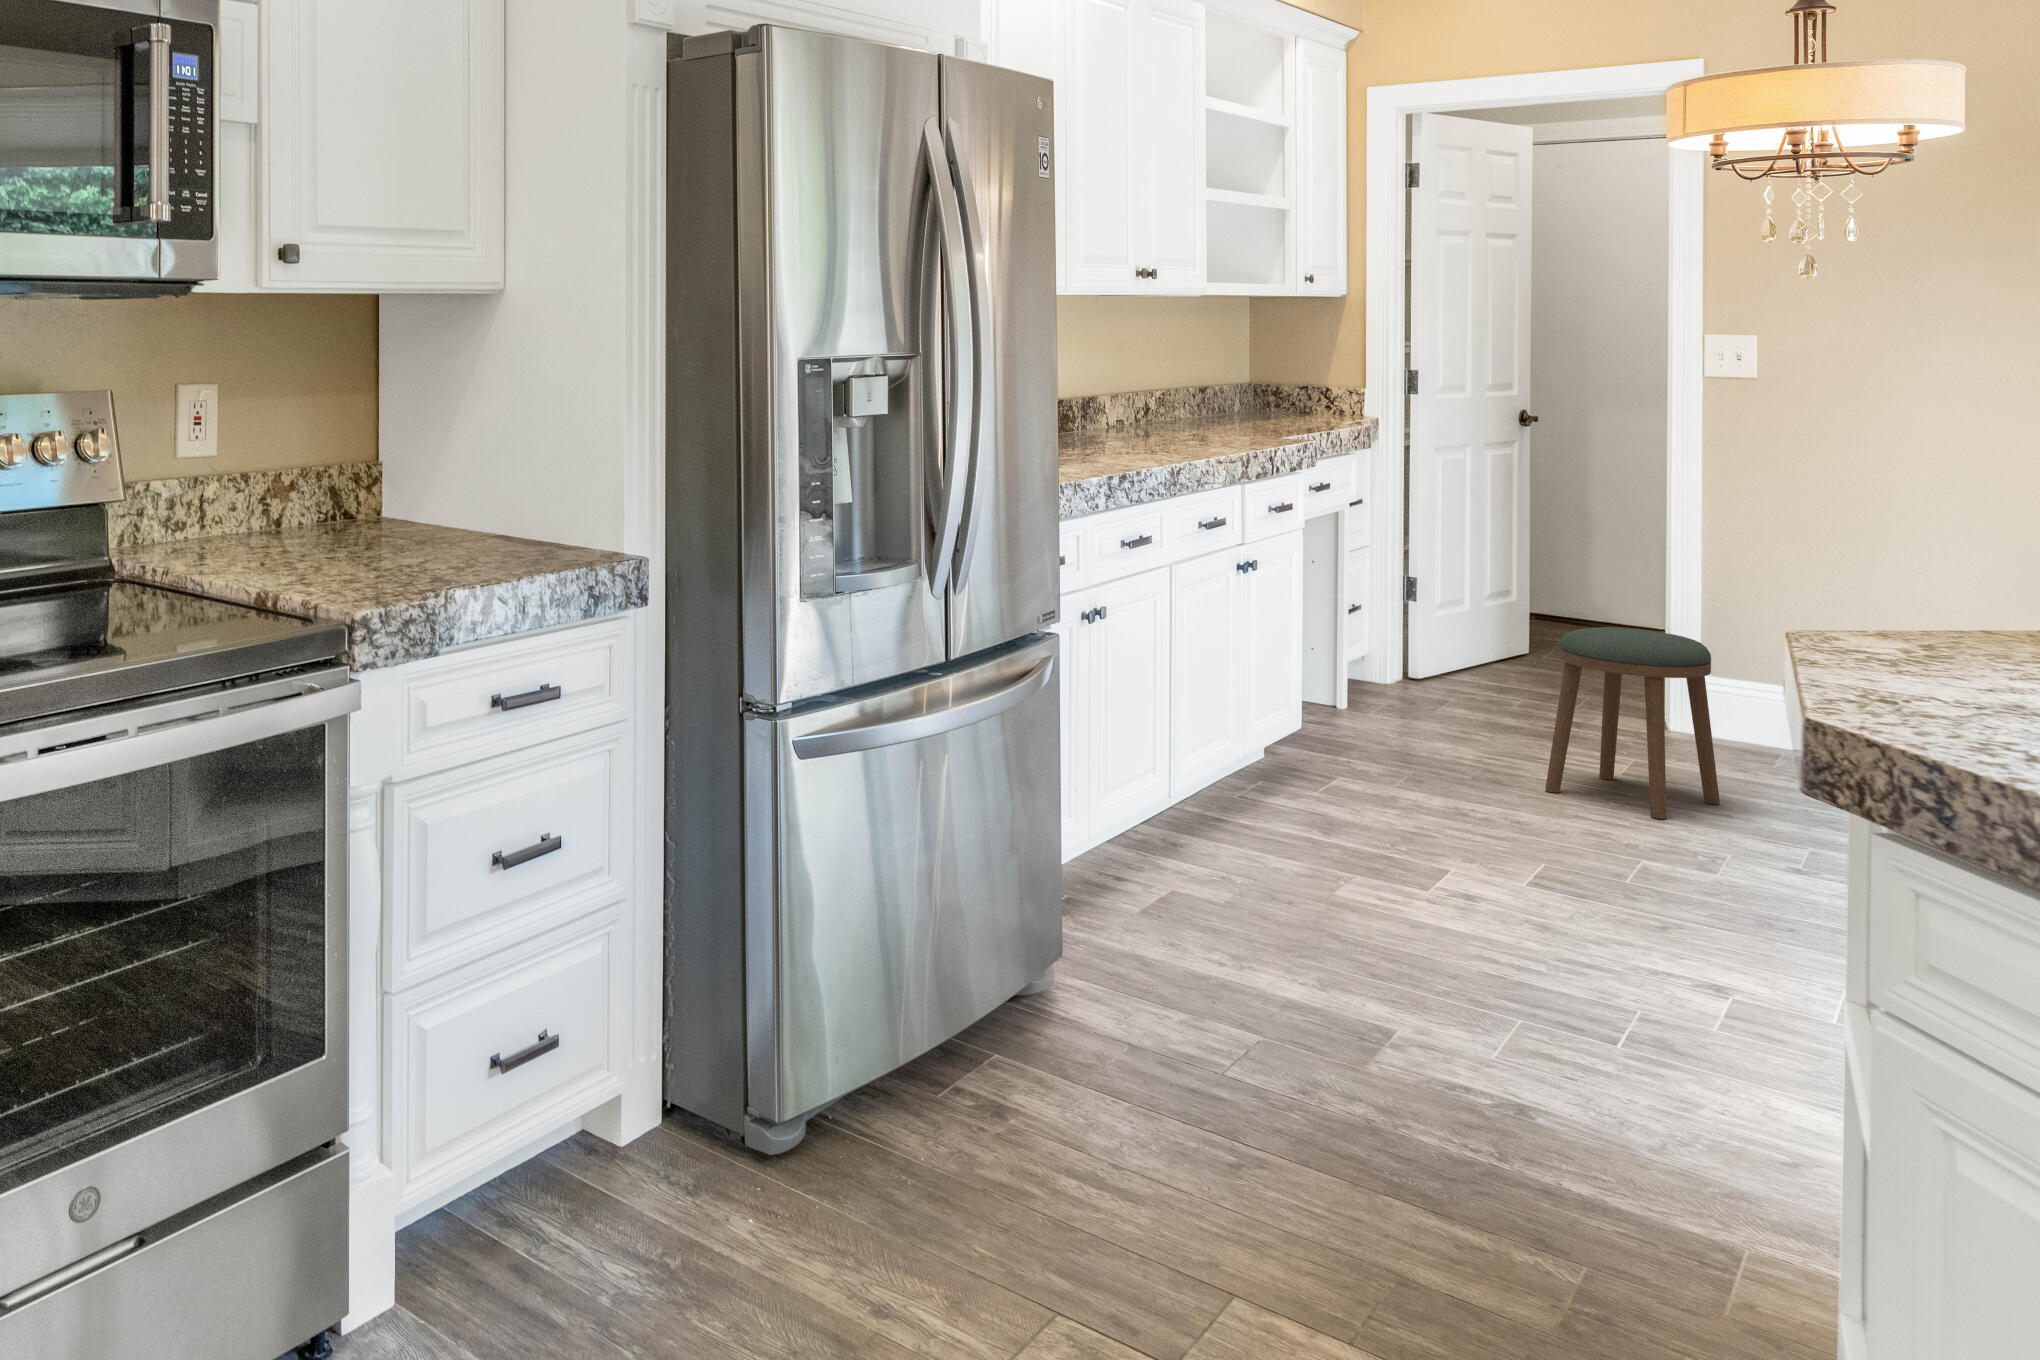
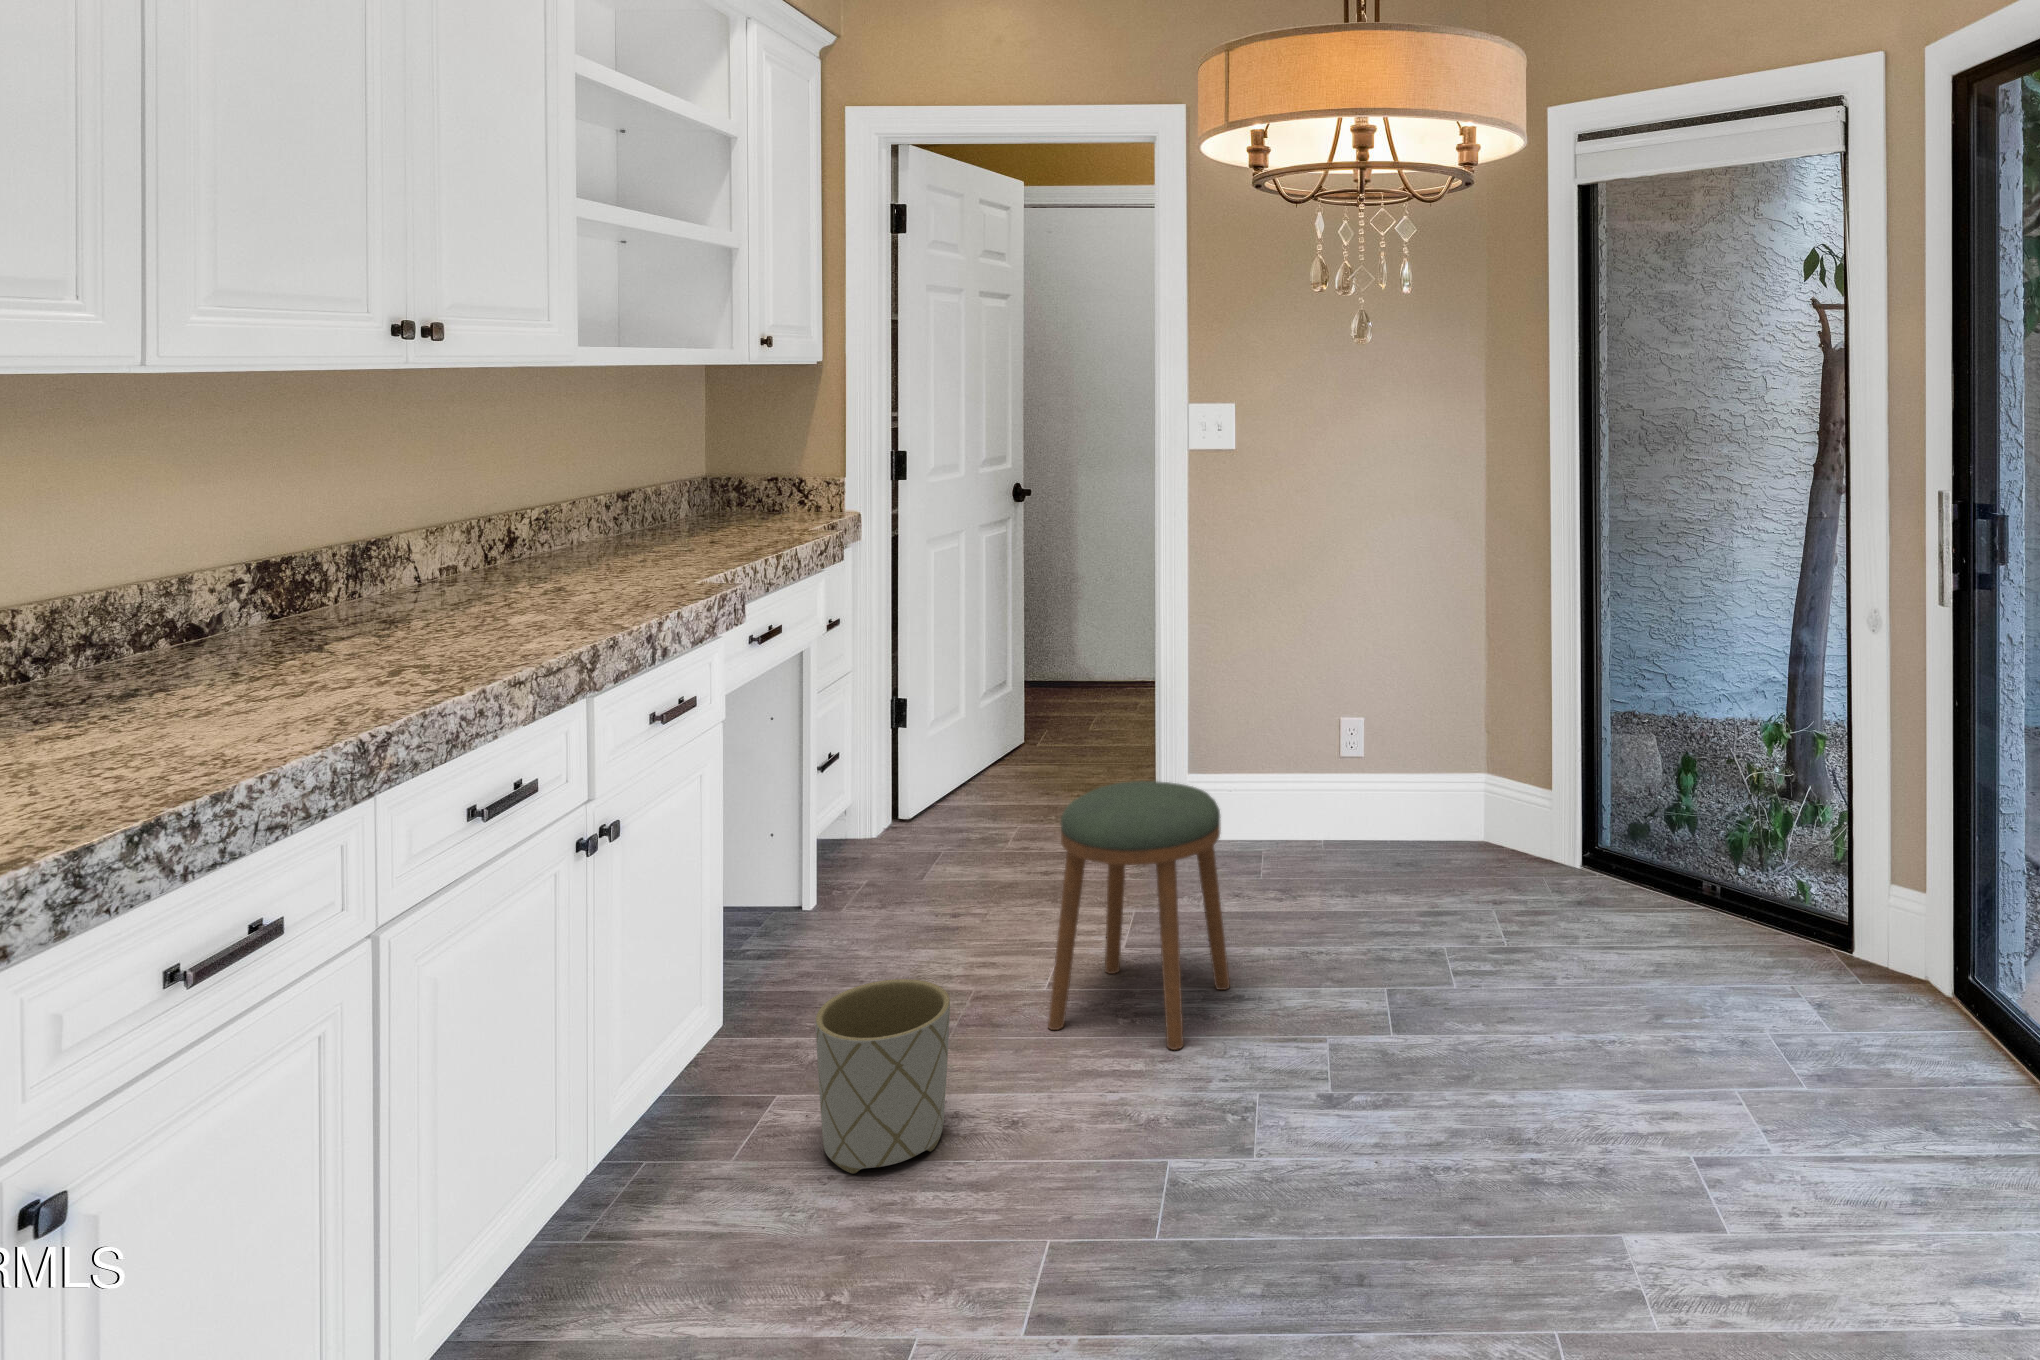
planter: none [1371,709,1468,815] -> present [816,979,950,1174]

